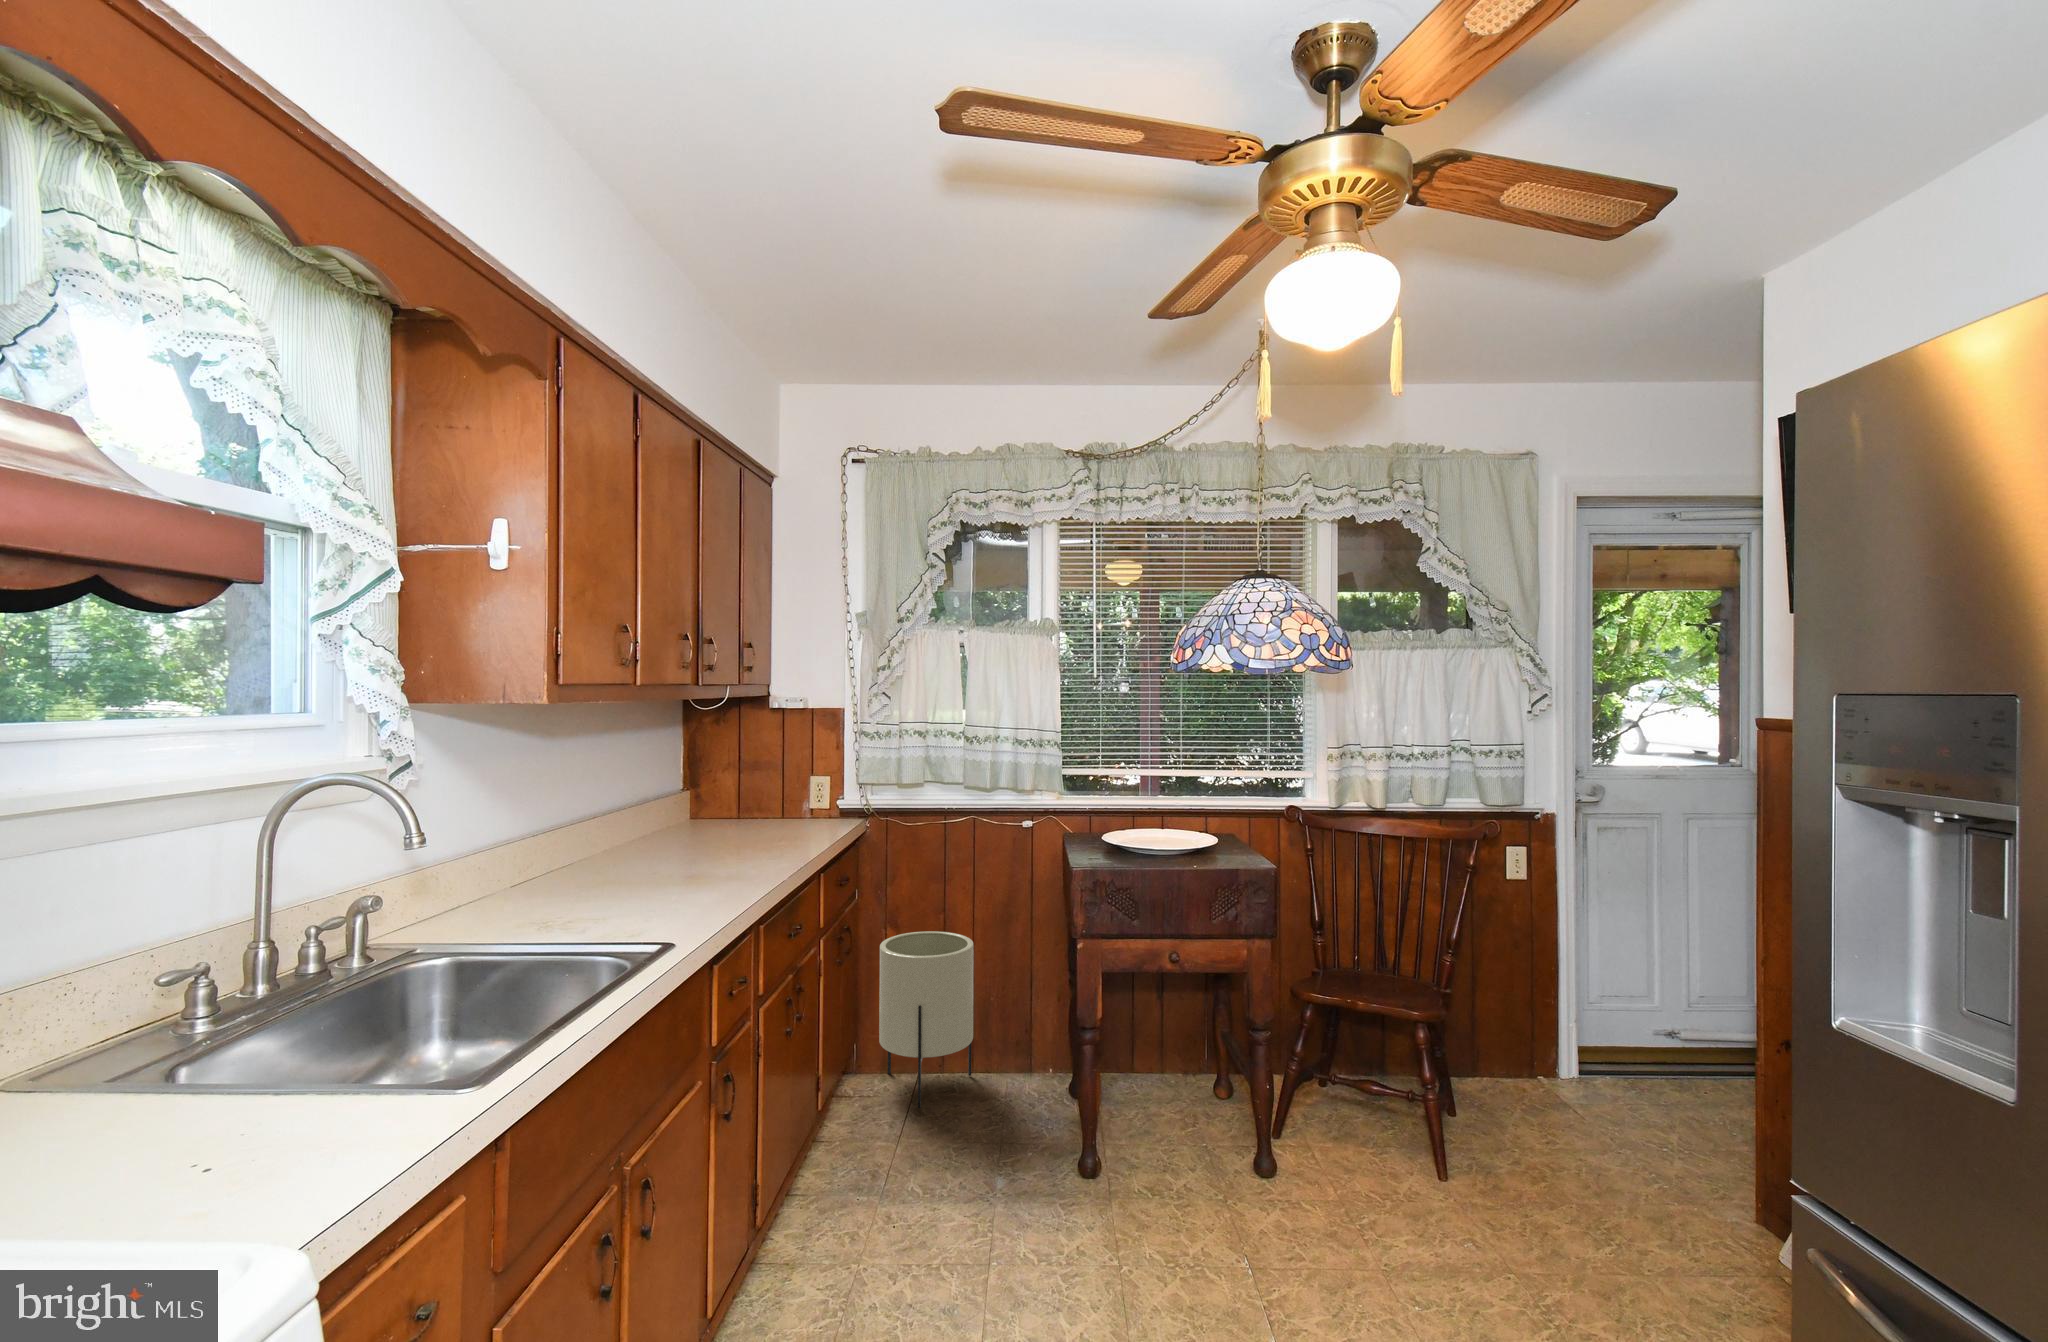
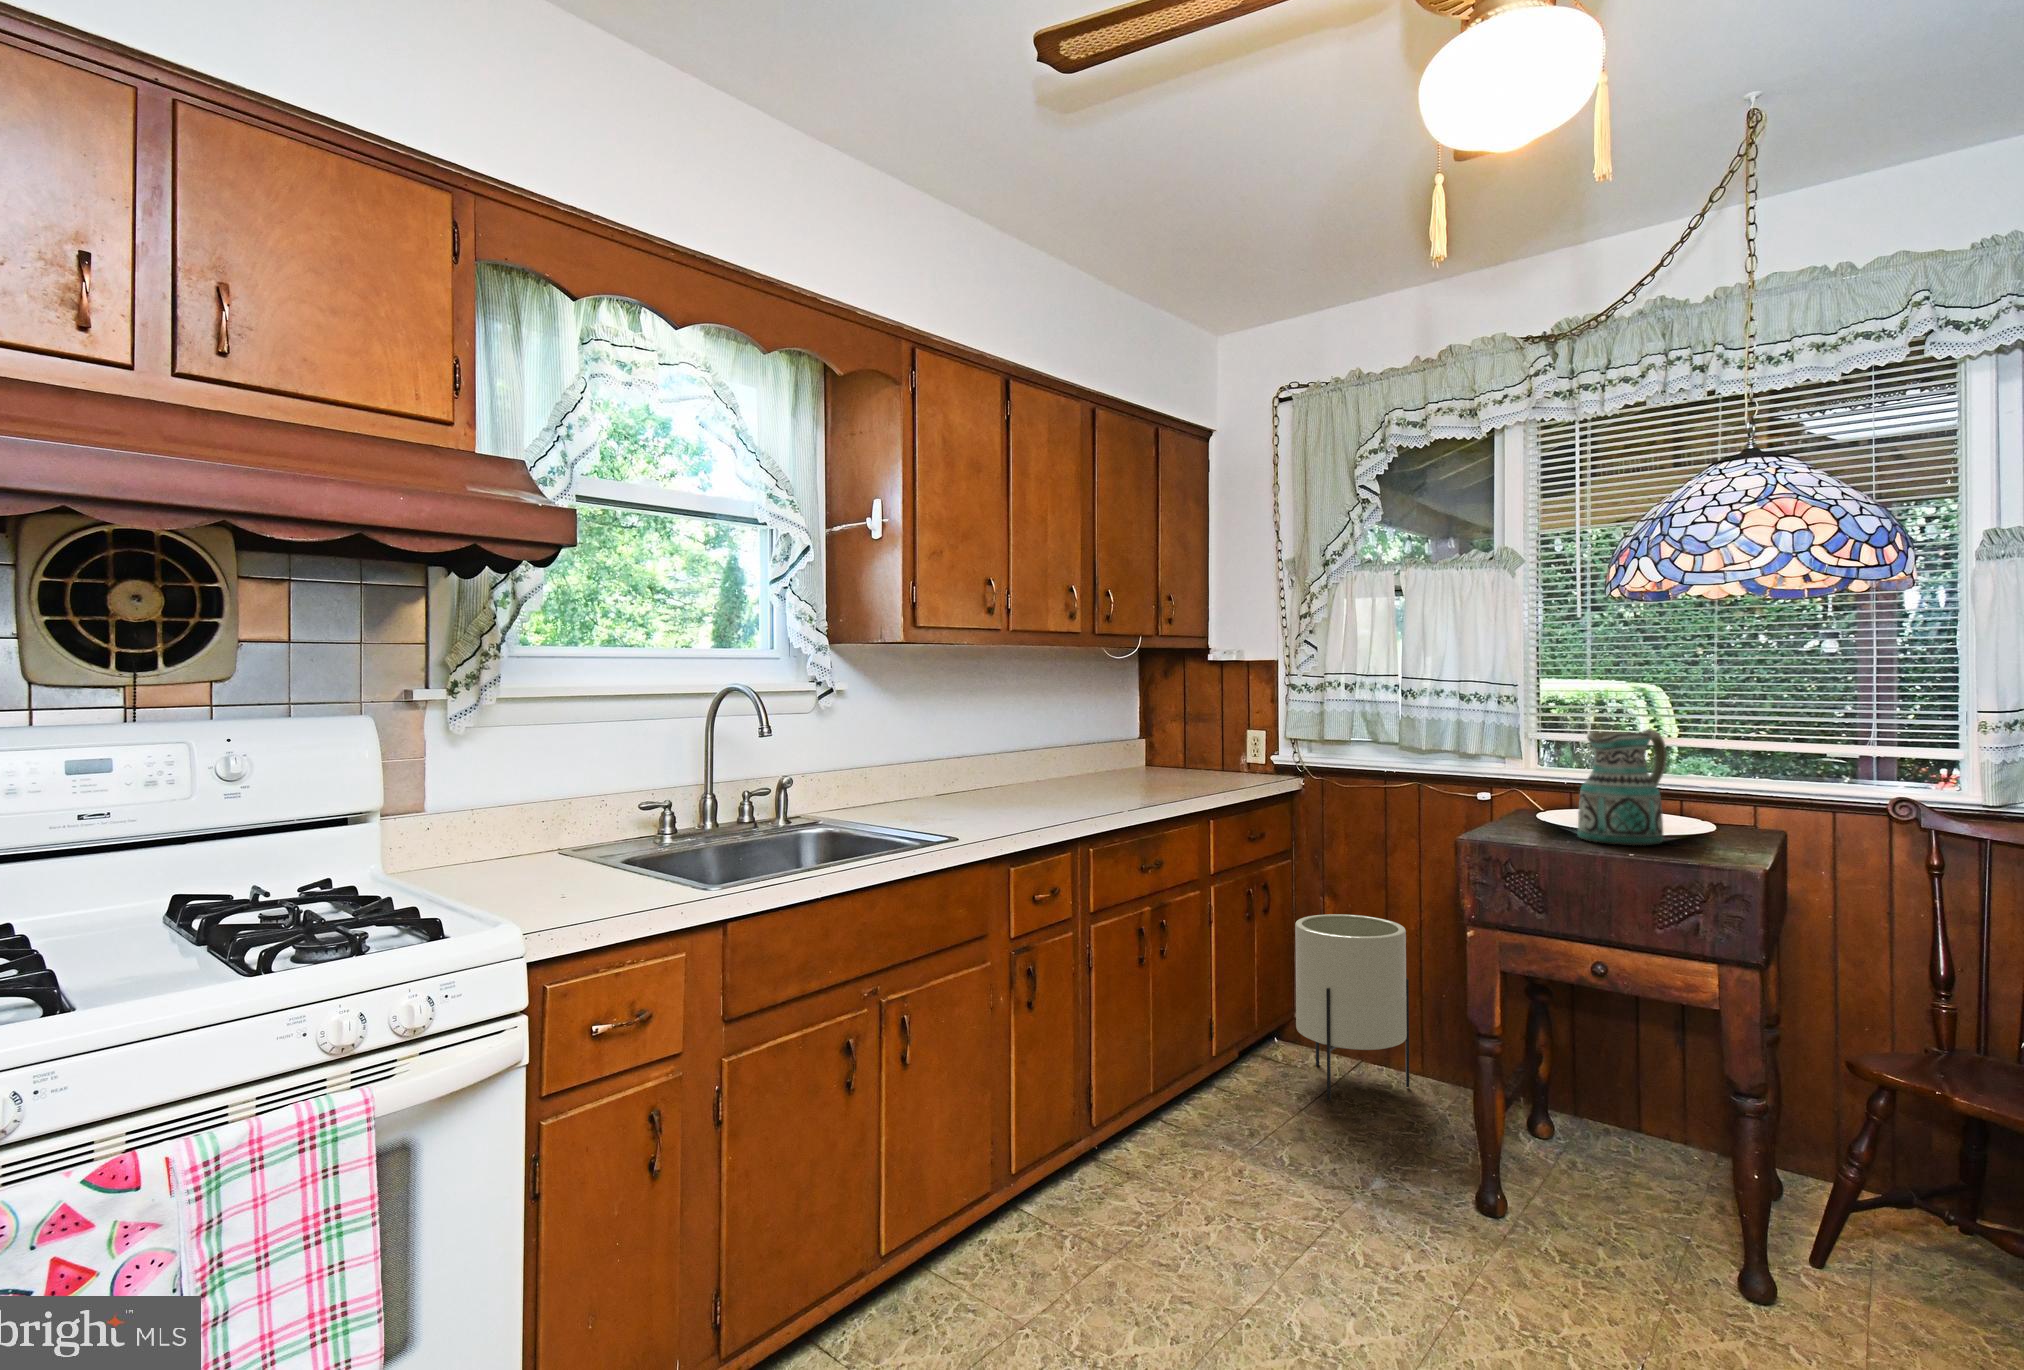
ceramic pitcher: none [1142,768,1200,859] -> present [1577,729,1666,845]

